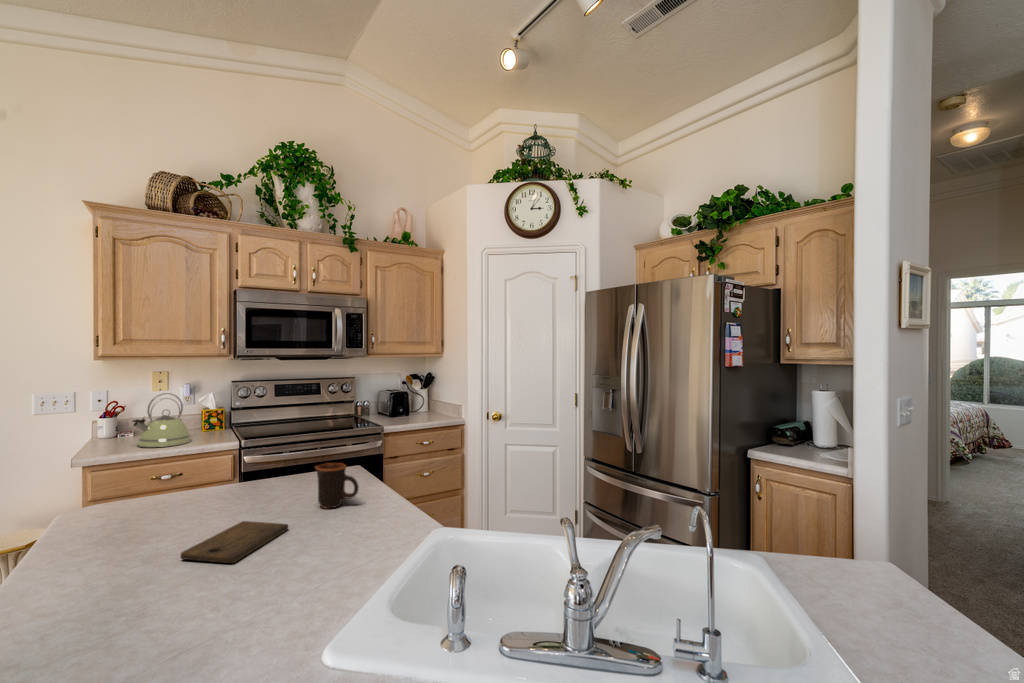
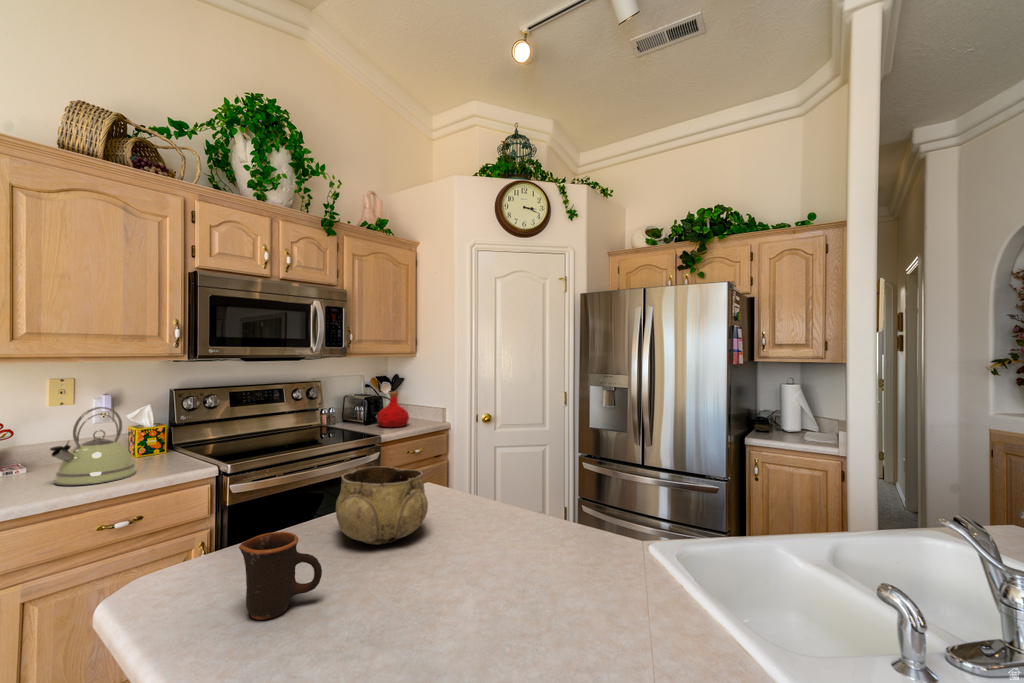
bottle: none [399,388,428,420] -> present [377,392,409,428]
decorative bowl: none [228,444,304,501] -> present [336,466,428,545]
mug: present [315,463,359,508] -> present [239,532,322,619]
cutting board: present [181,521,288,563] -> none [423,572,510,651]

